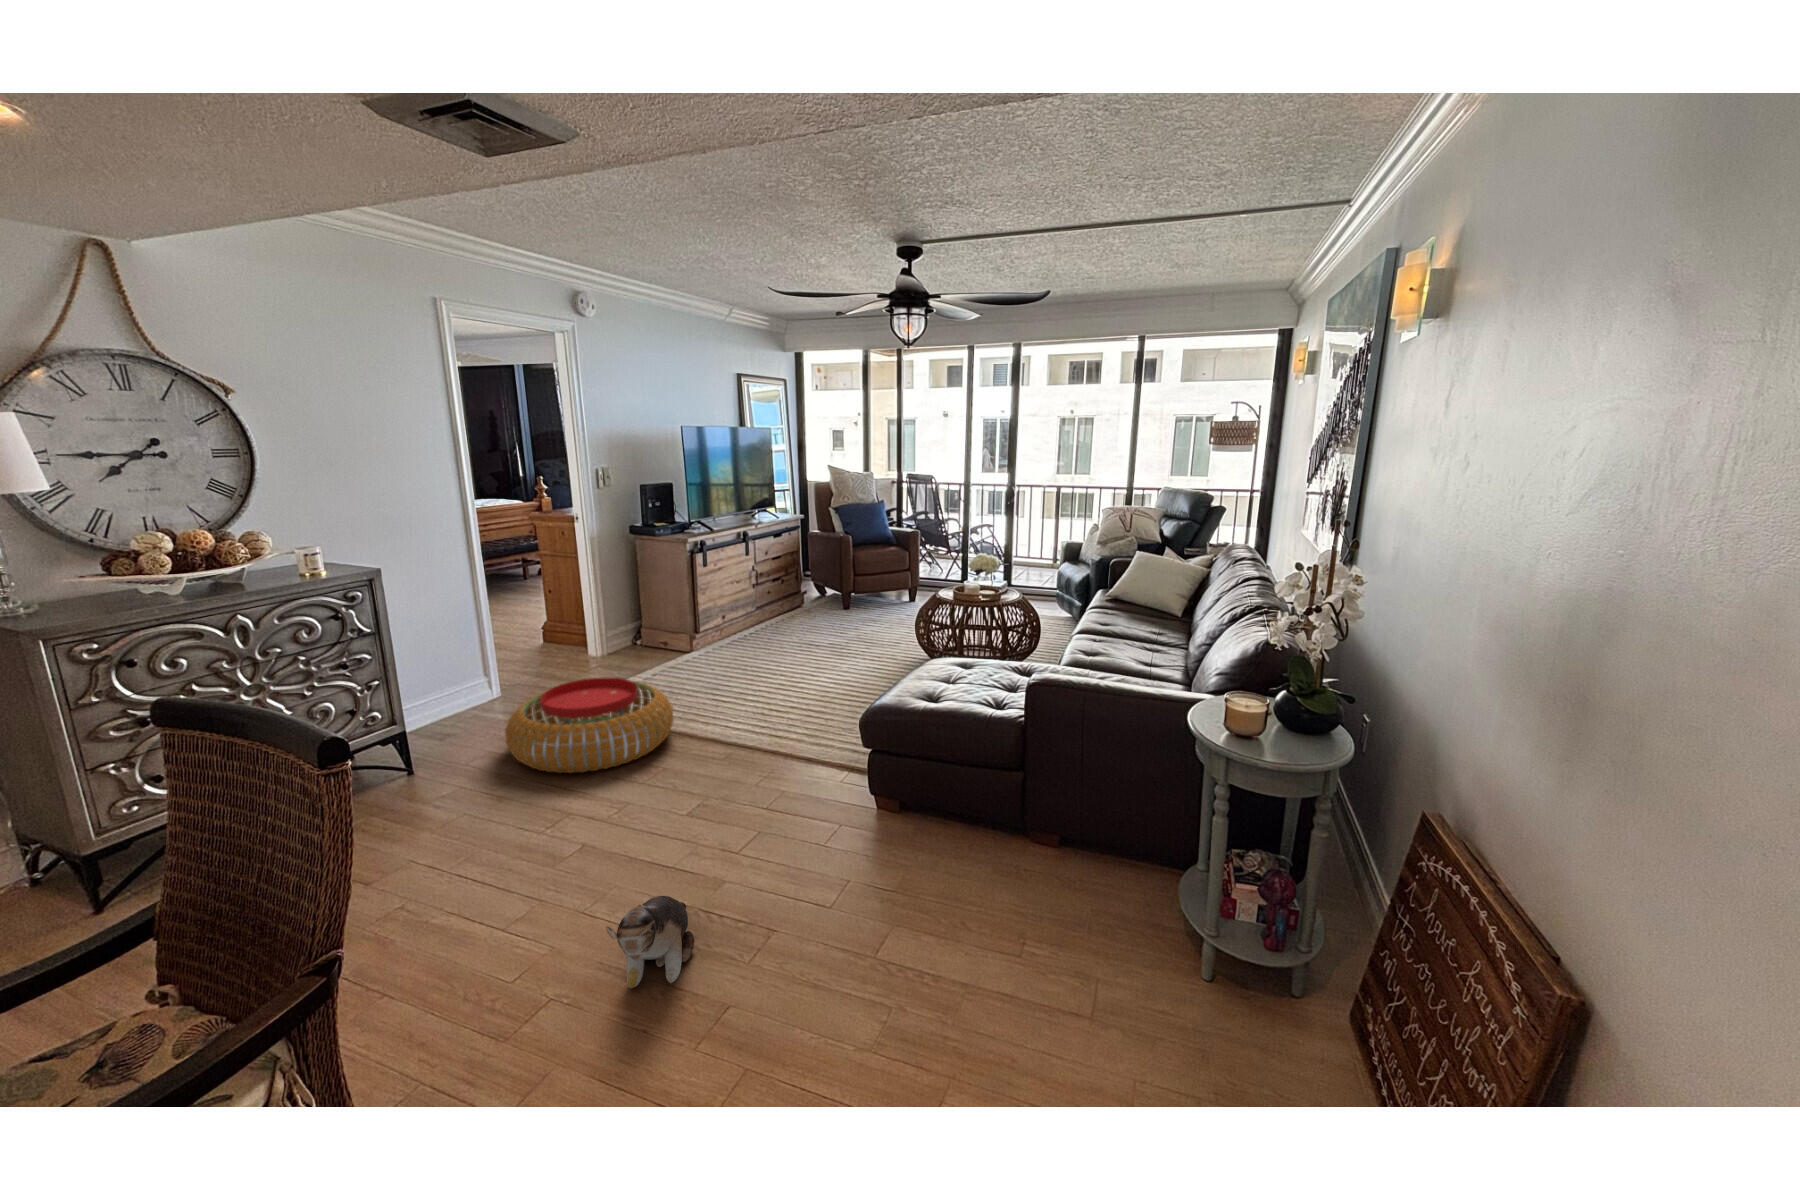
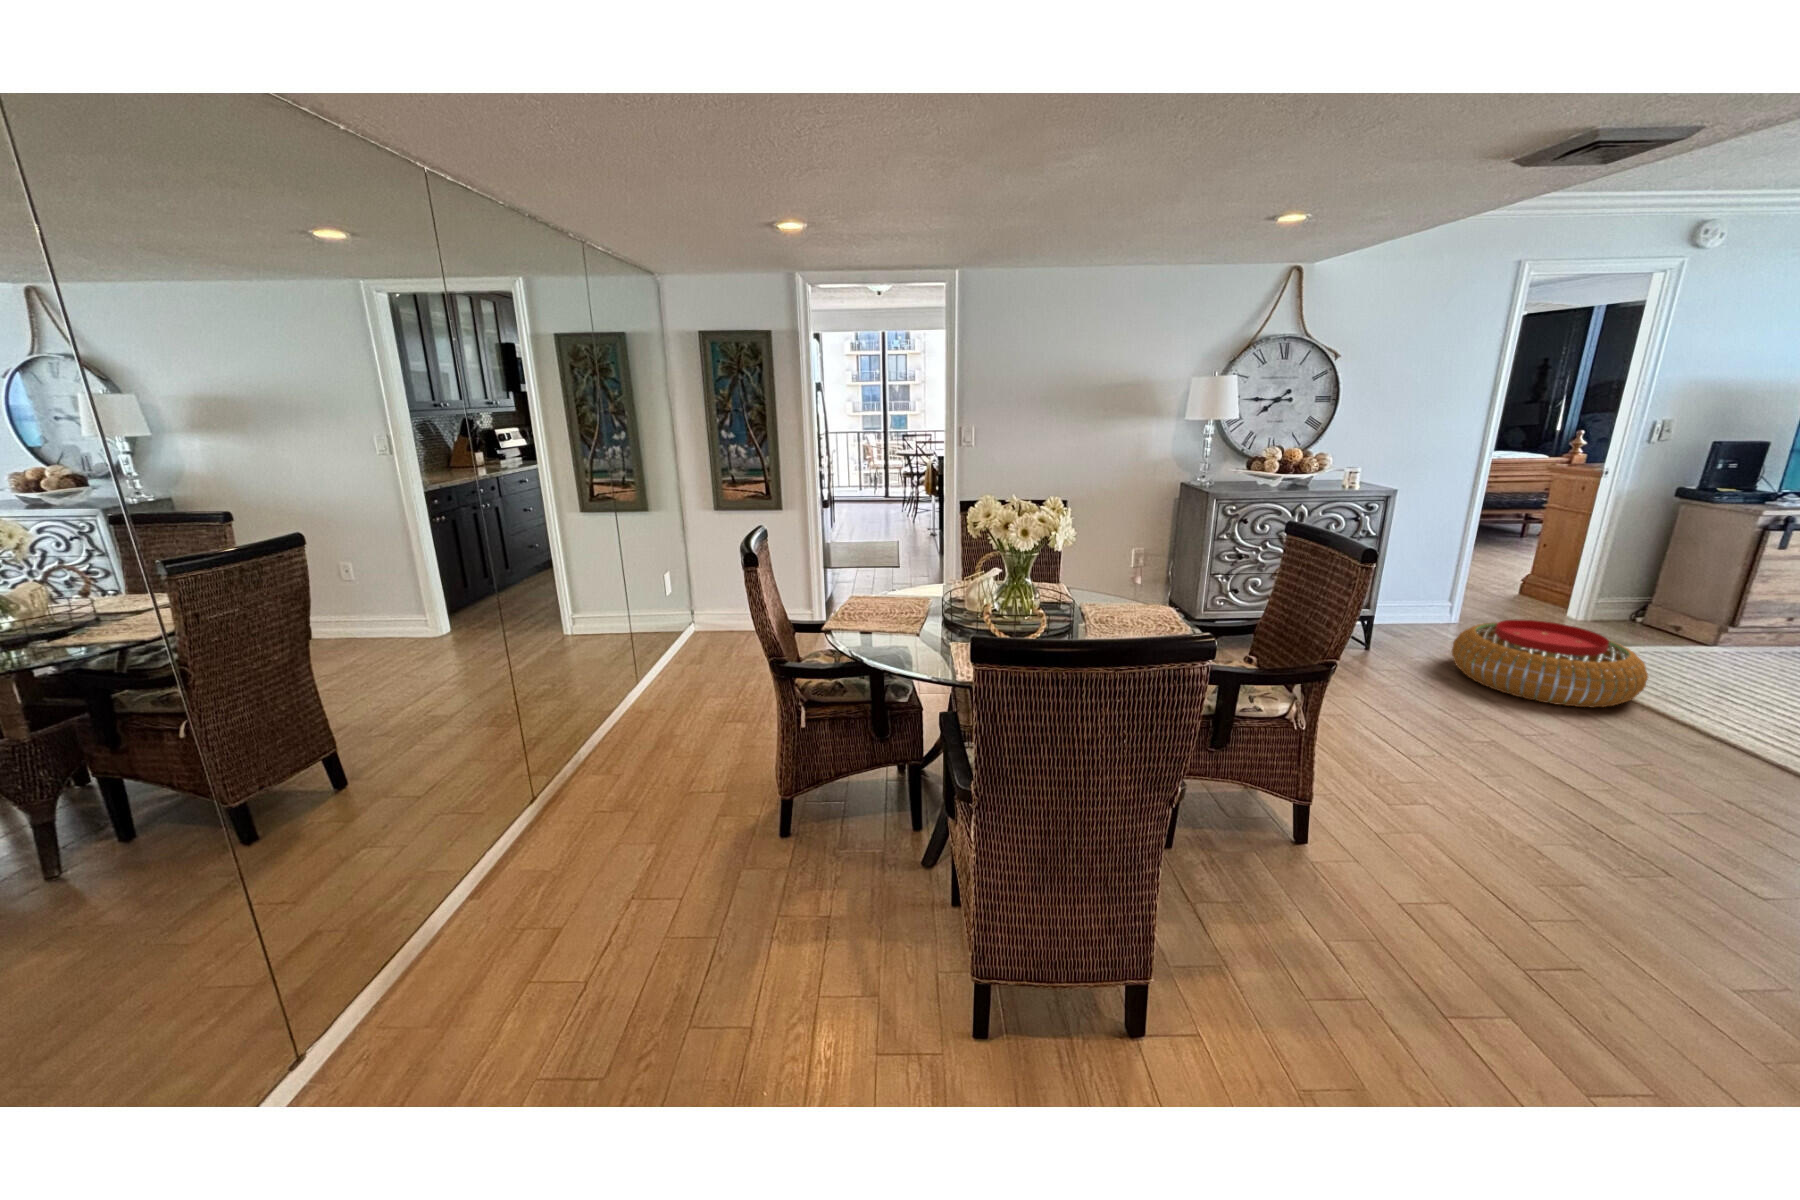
plush toy: present [606,896,695,988] -> none [1492,765,1576,844]

